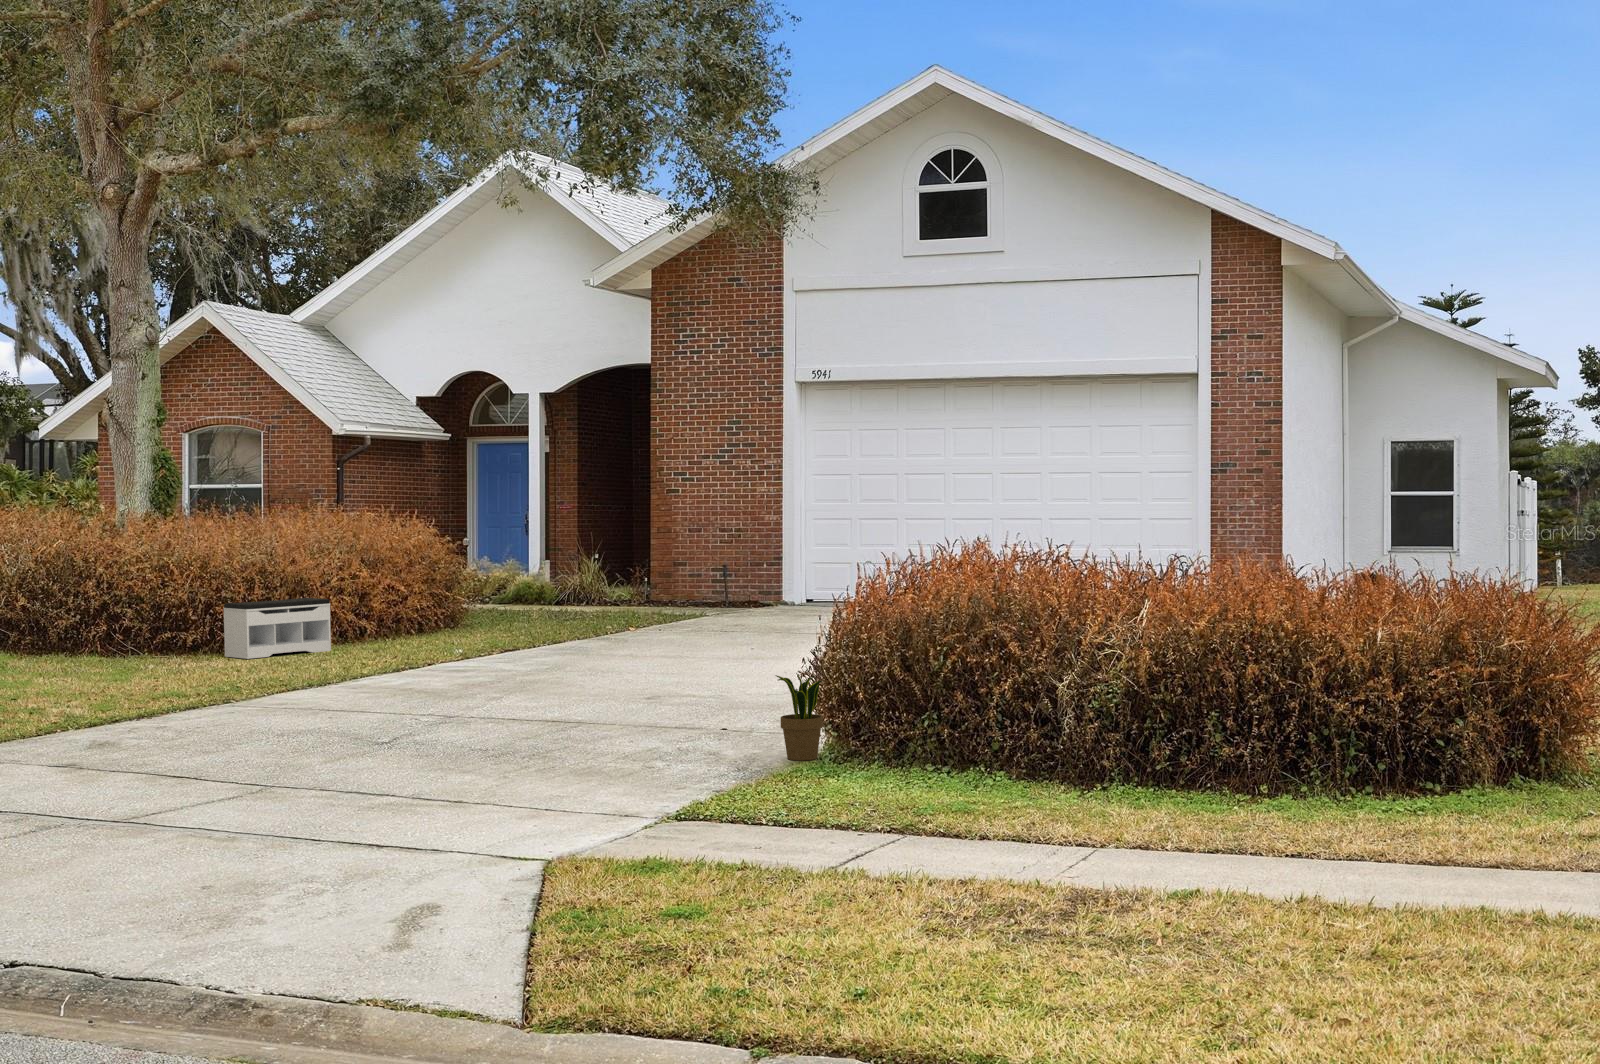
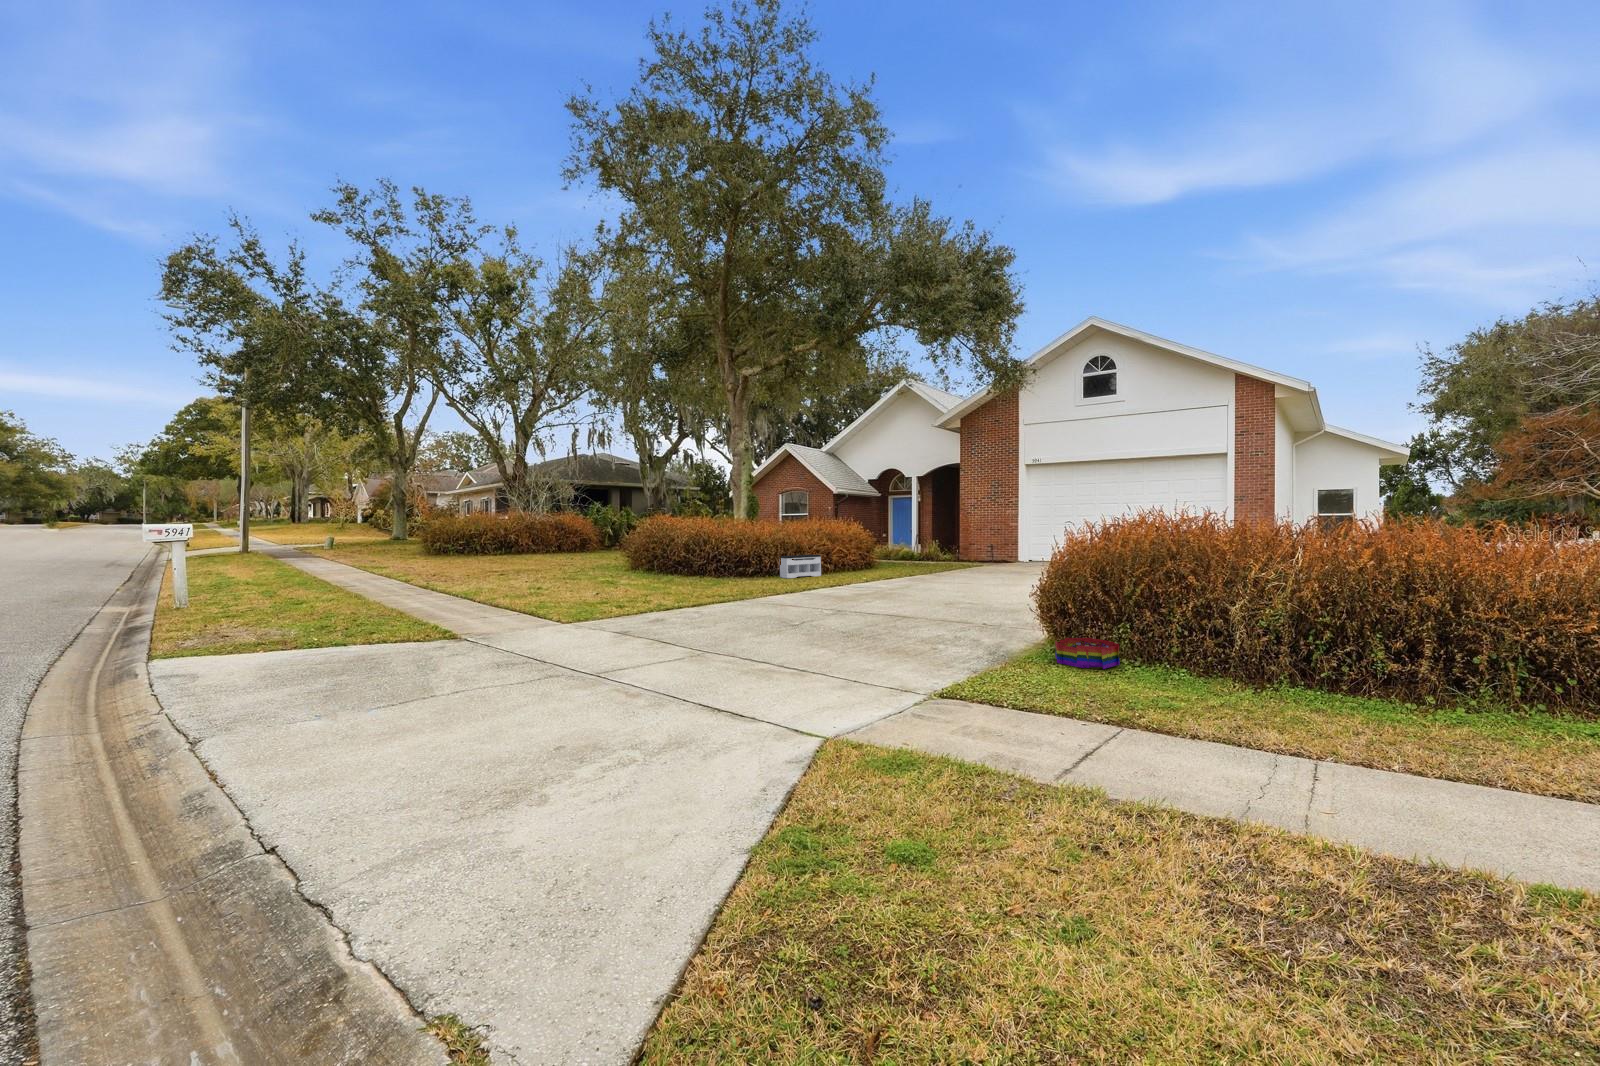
potted plant: present [776,673,823,761] -> none [1013,594,1045,648]
storage bin: none [837,736,924,780] -> present [1055,638,1120,669]

